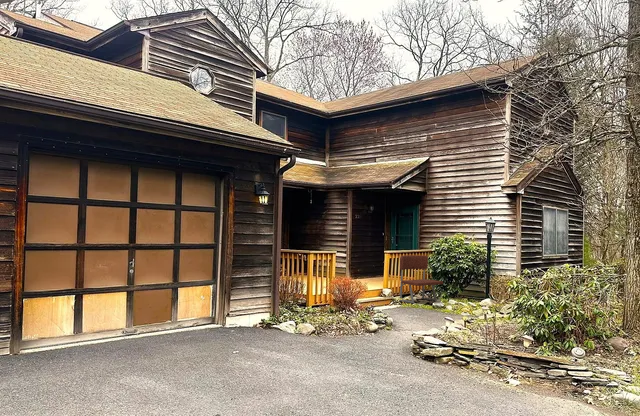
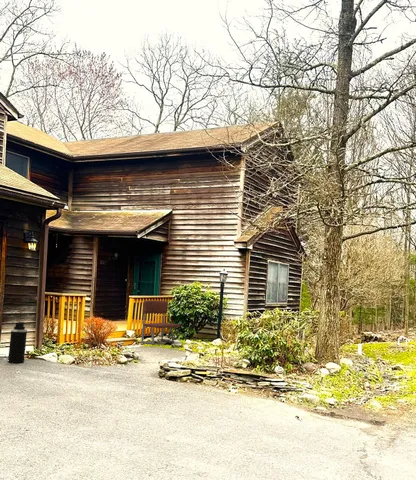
trash can: none [245,283,264,329] -> present [8,322,27,363]

